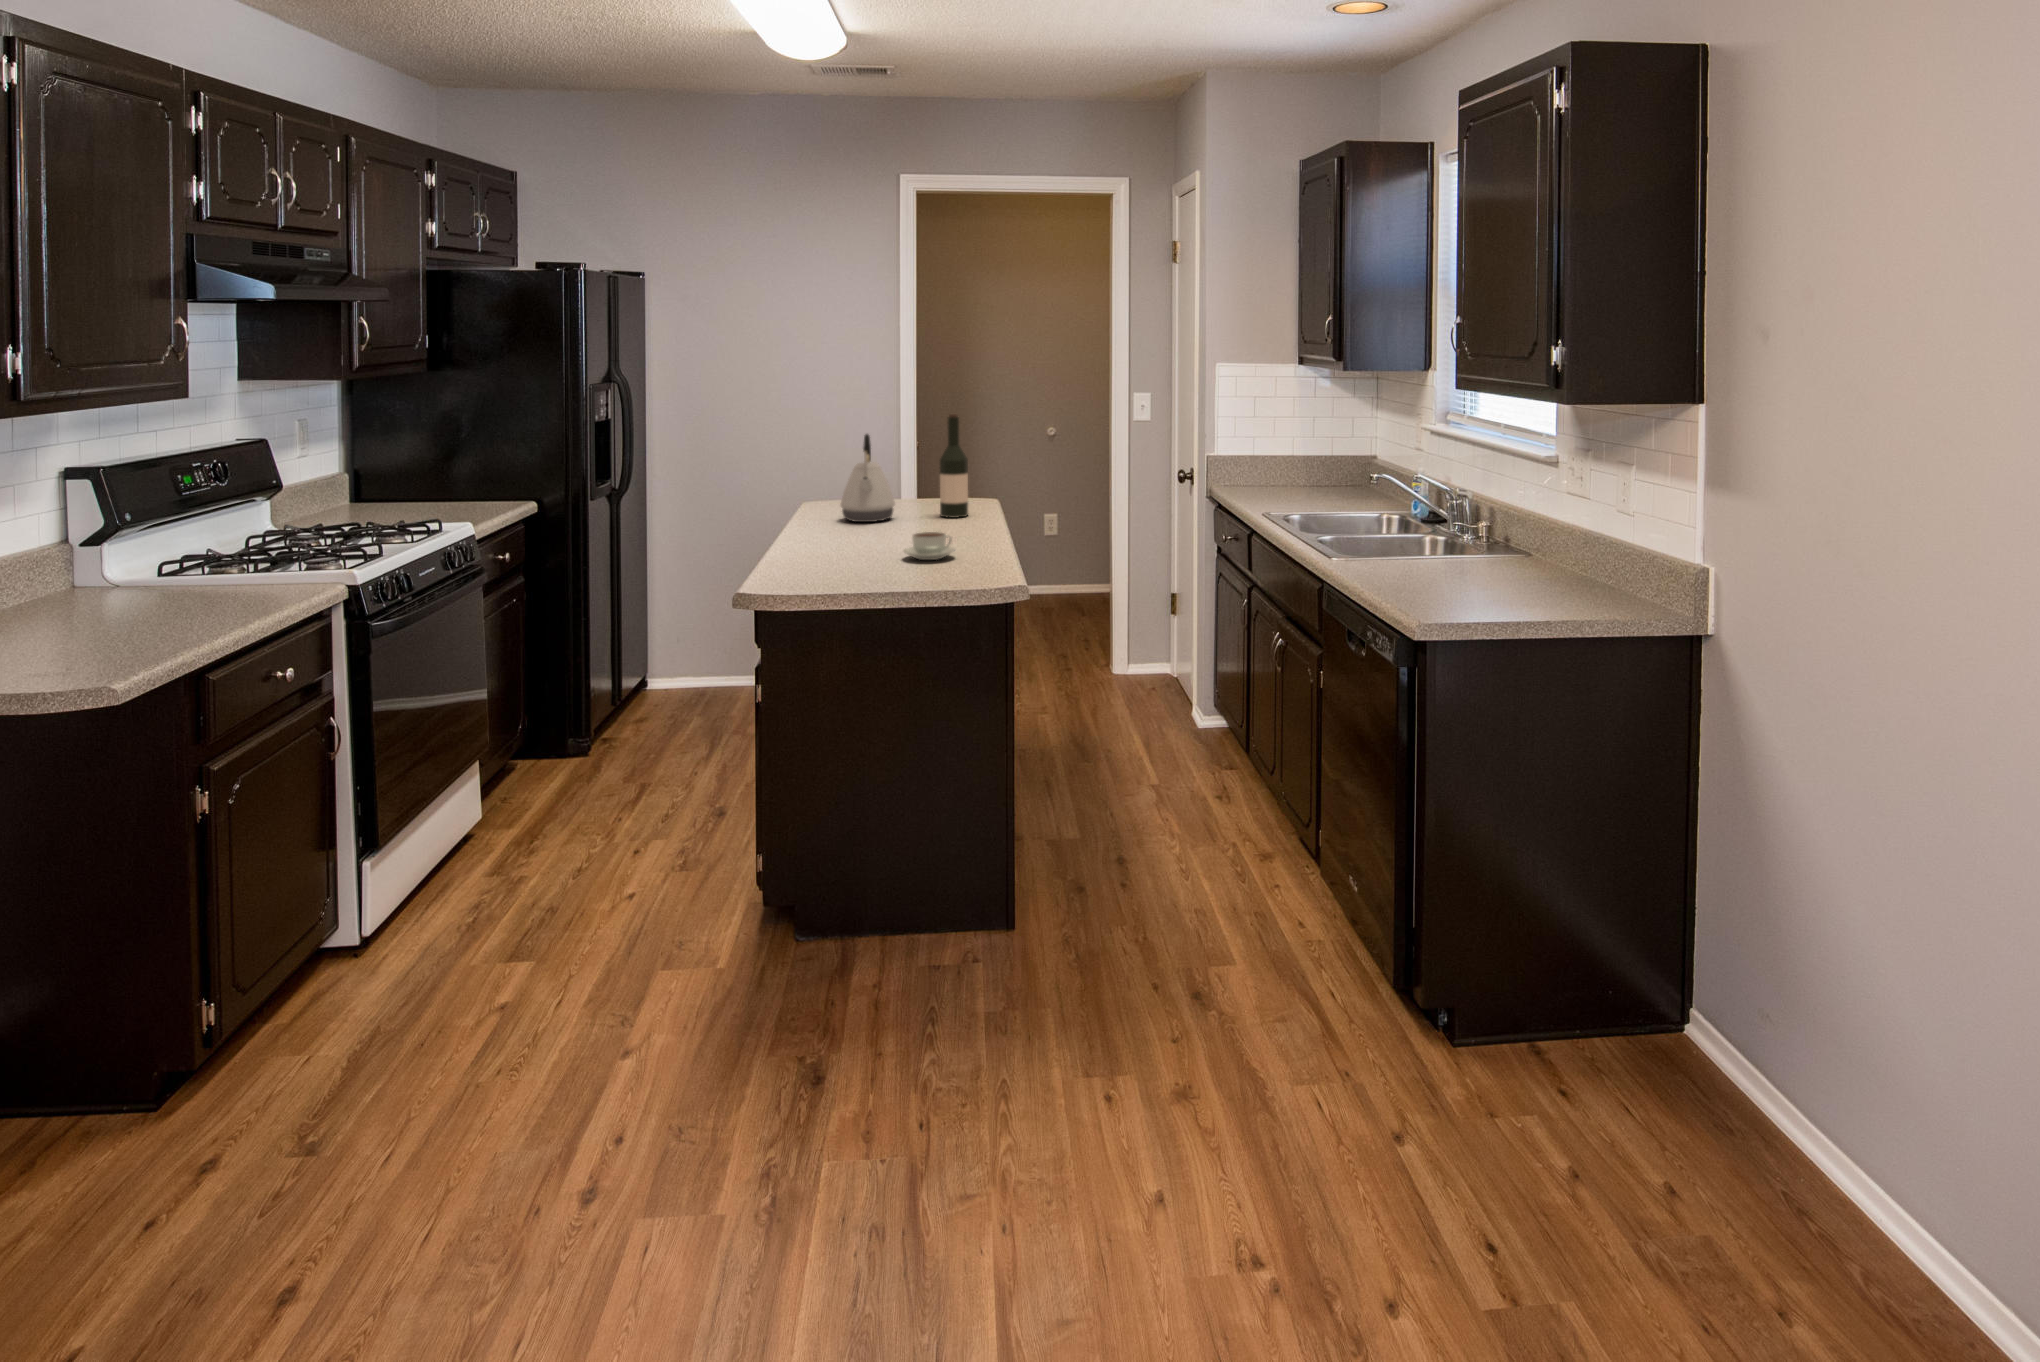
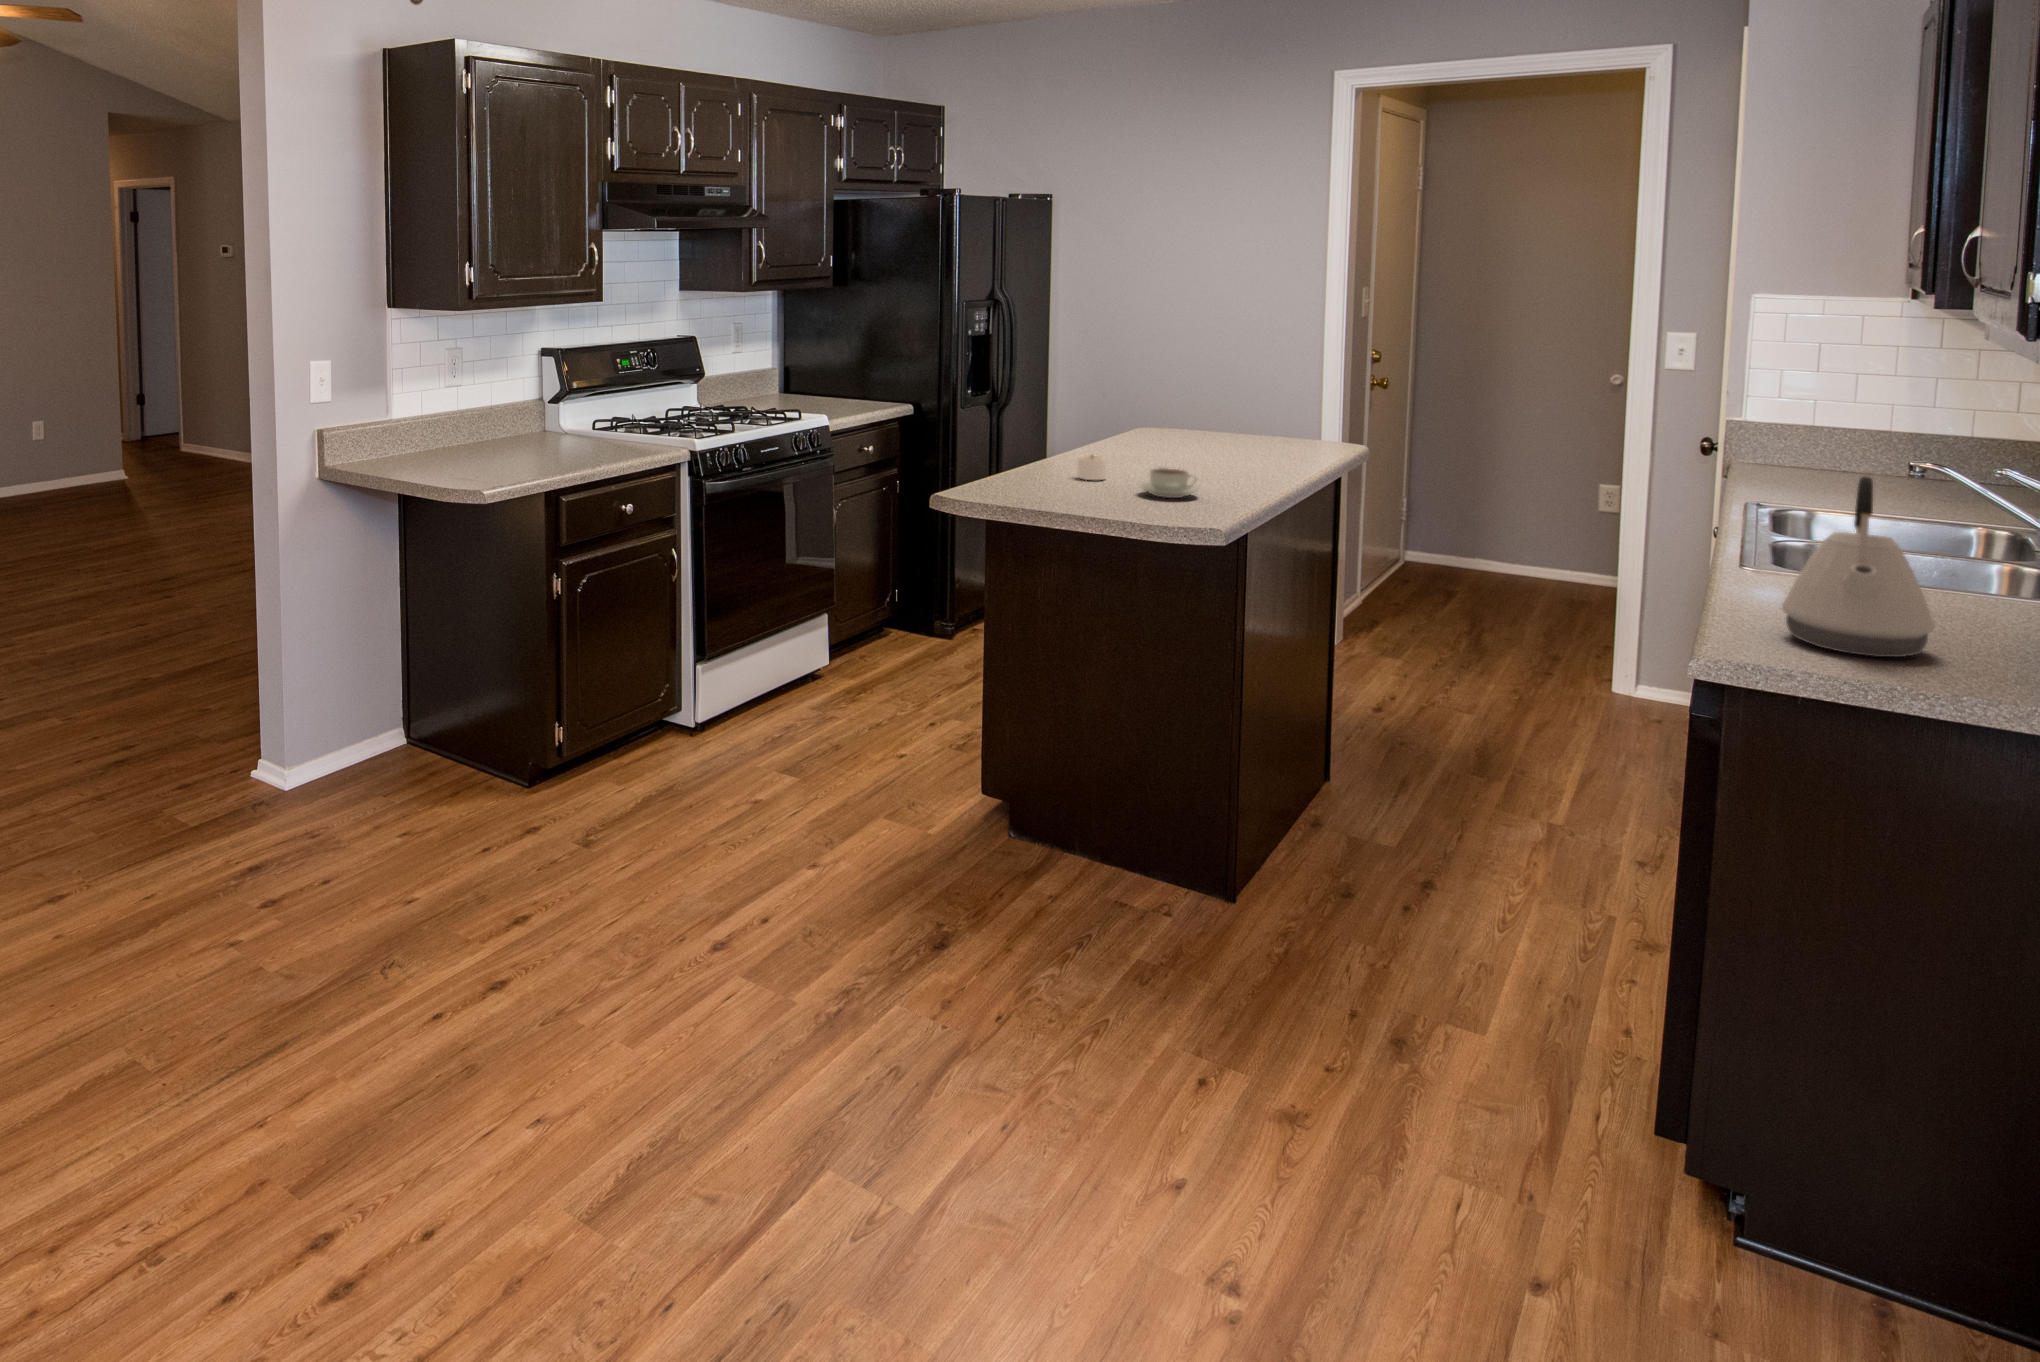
wine bottle: present [940,414,968,518] -> none [1257,347,1294,461]
kettle: present [840,434,895,522] -> present [1782,477,1935,657]
candle: none [830,528,863,554] -> present [1078,455,1106,480]

